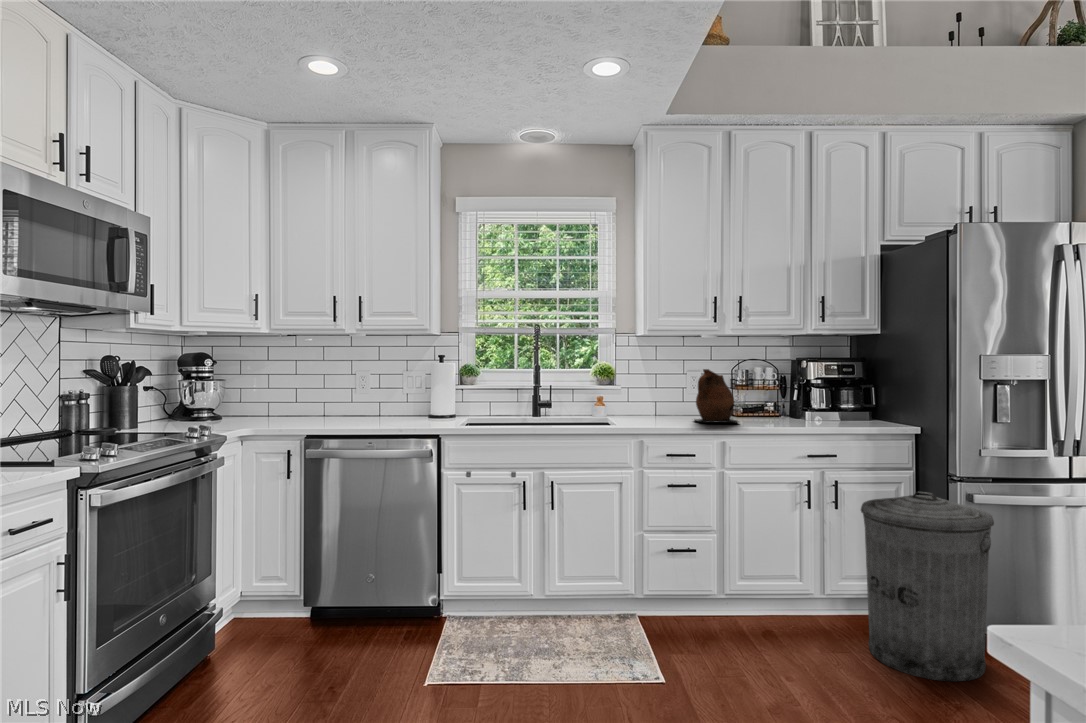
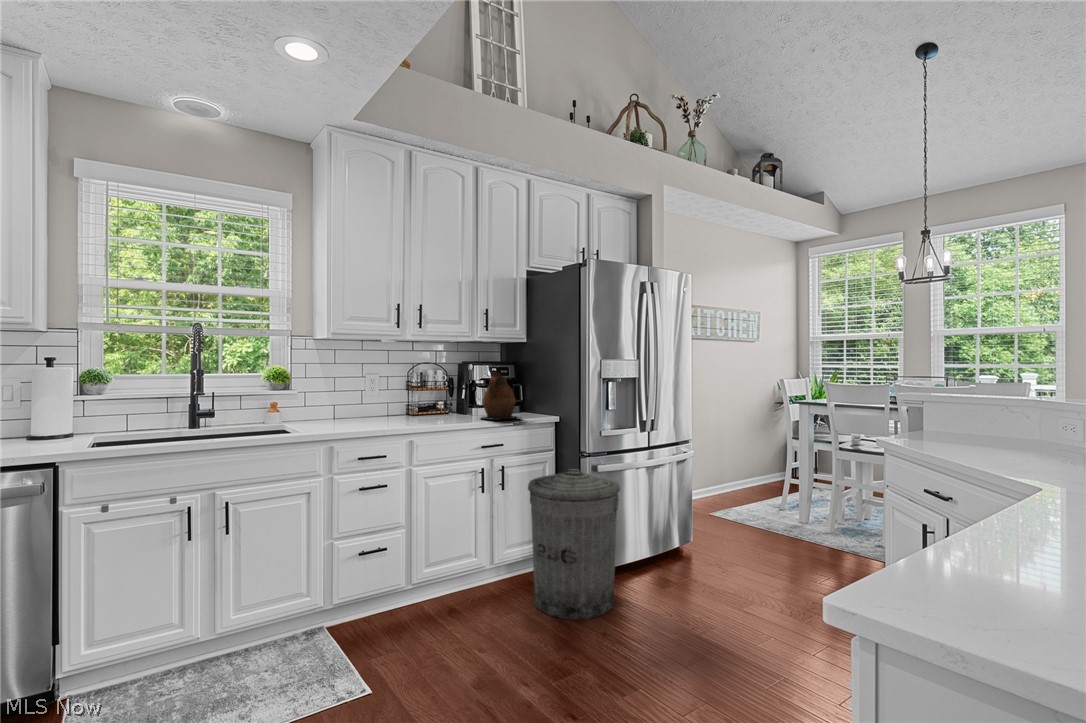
ceramic pitcher: present [694,369,739,423] -> present [481,372,521,420]

